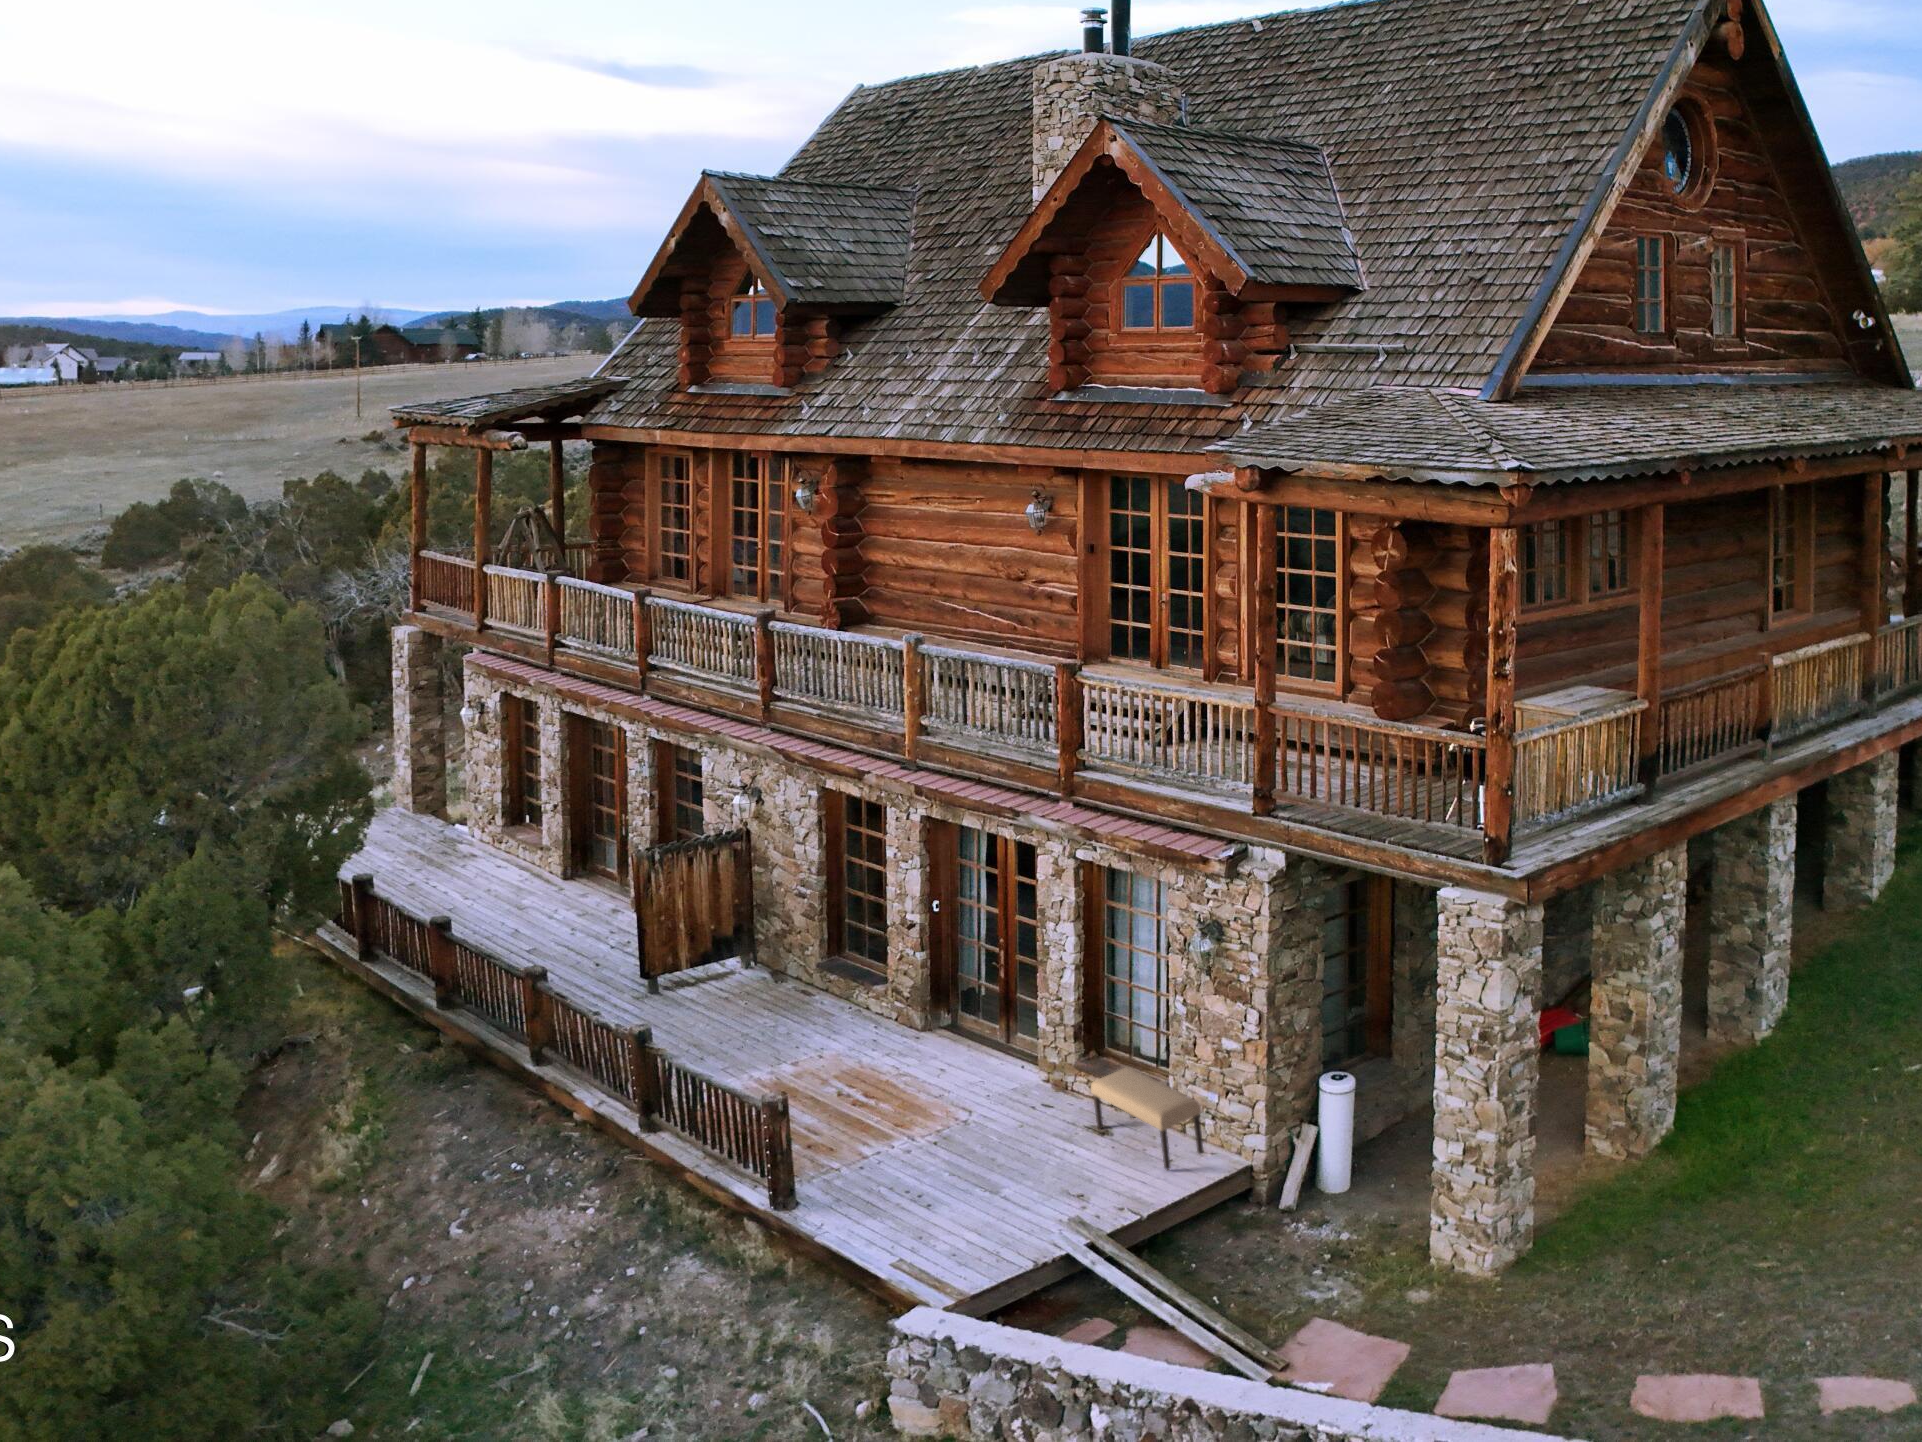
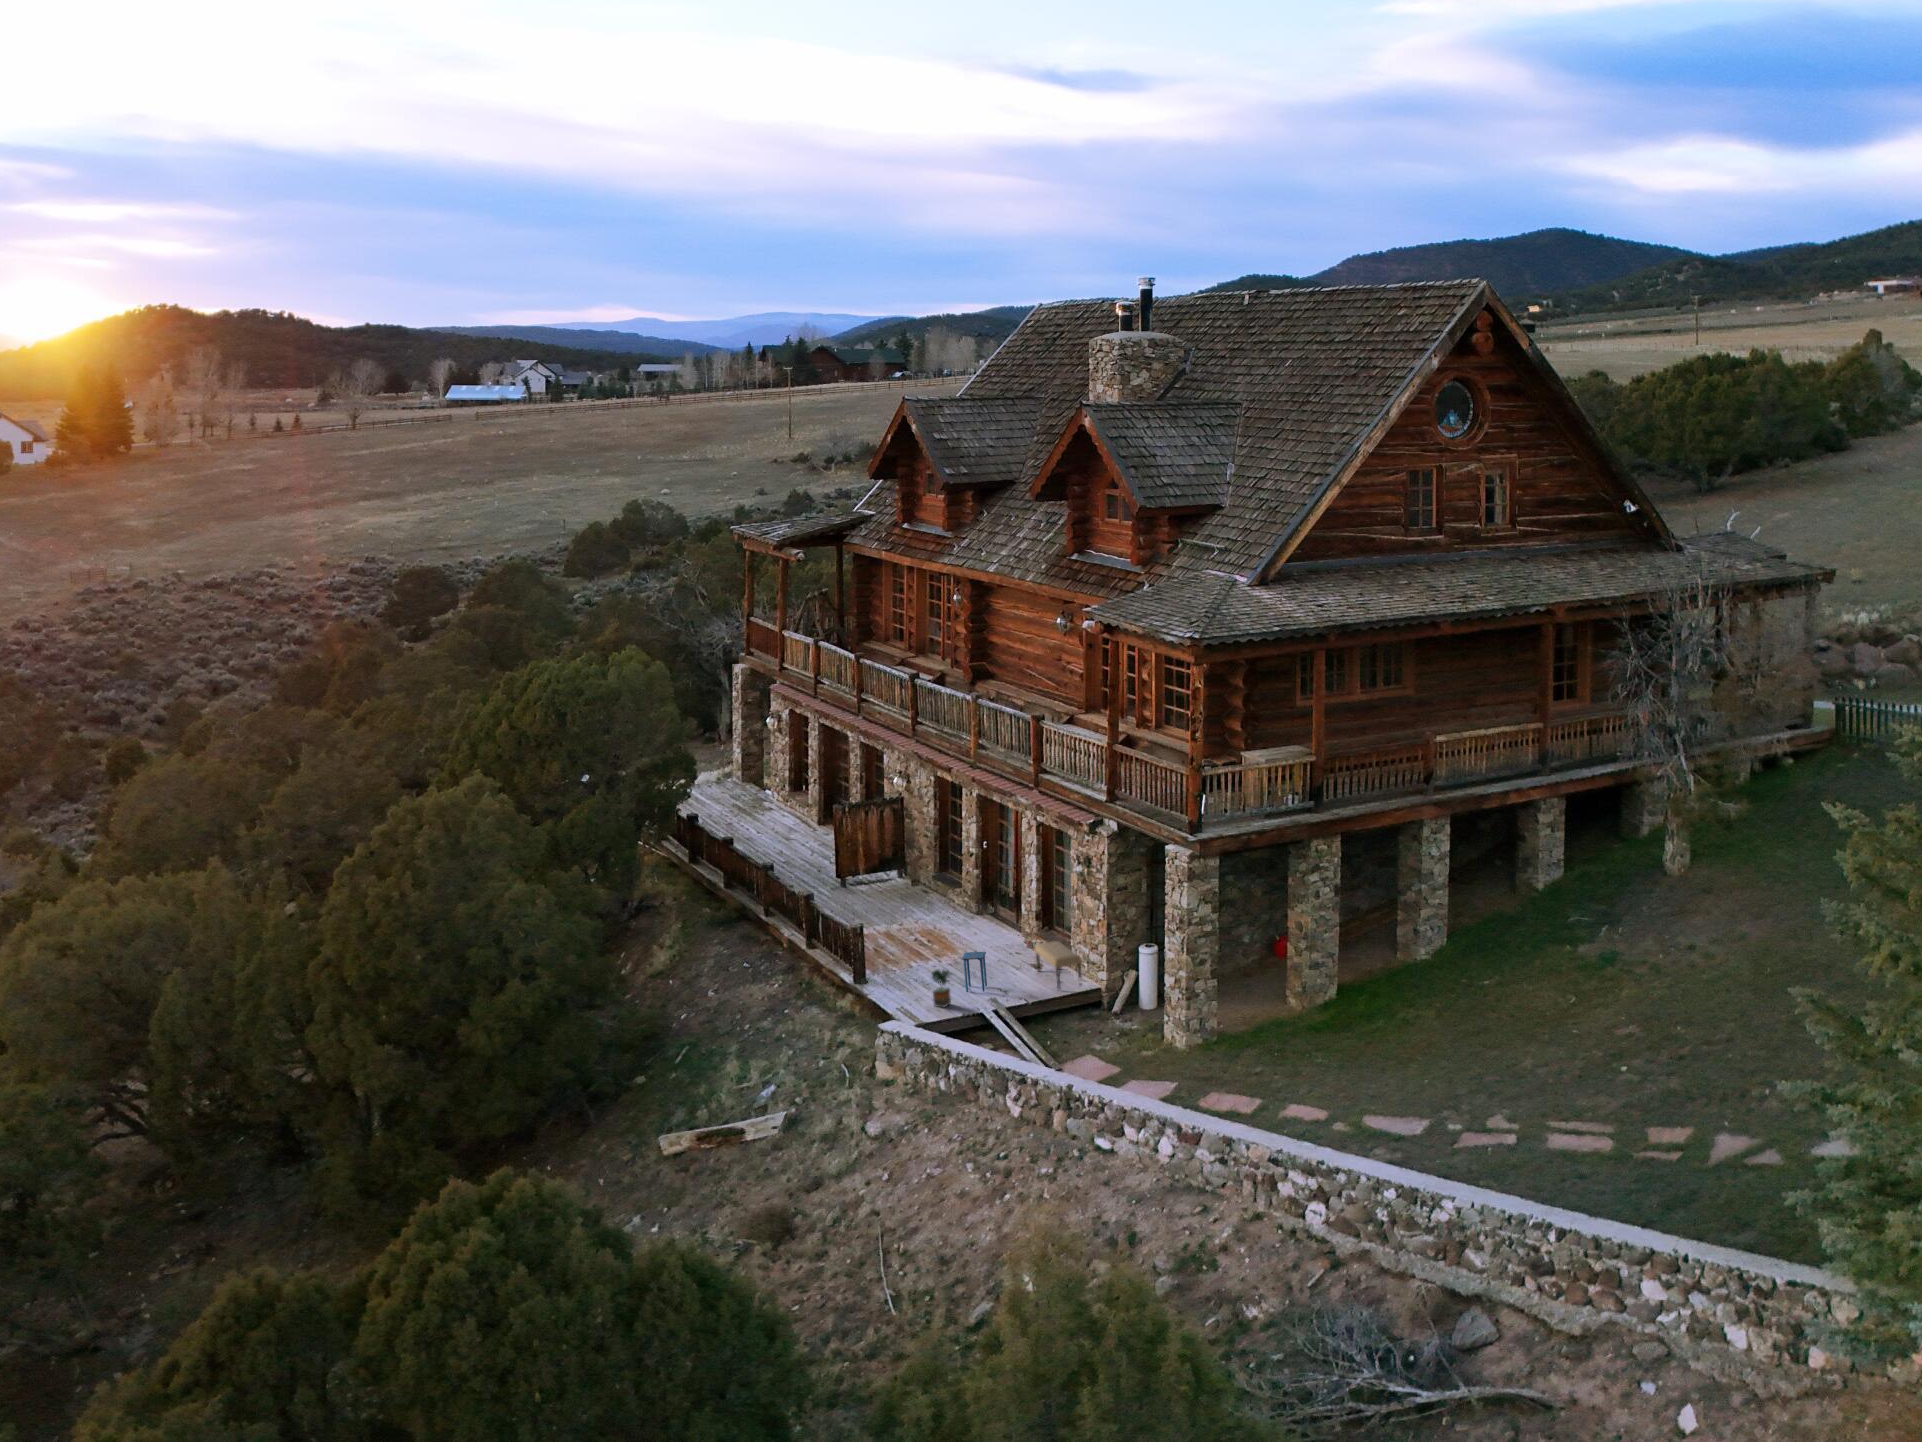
side table: none [989,1119,1037,1207] -> present [962,952,987,992]
potted tree: none [951,1179,997,1259] -> present [932,970,951,1007]

